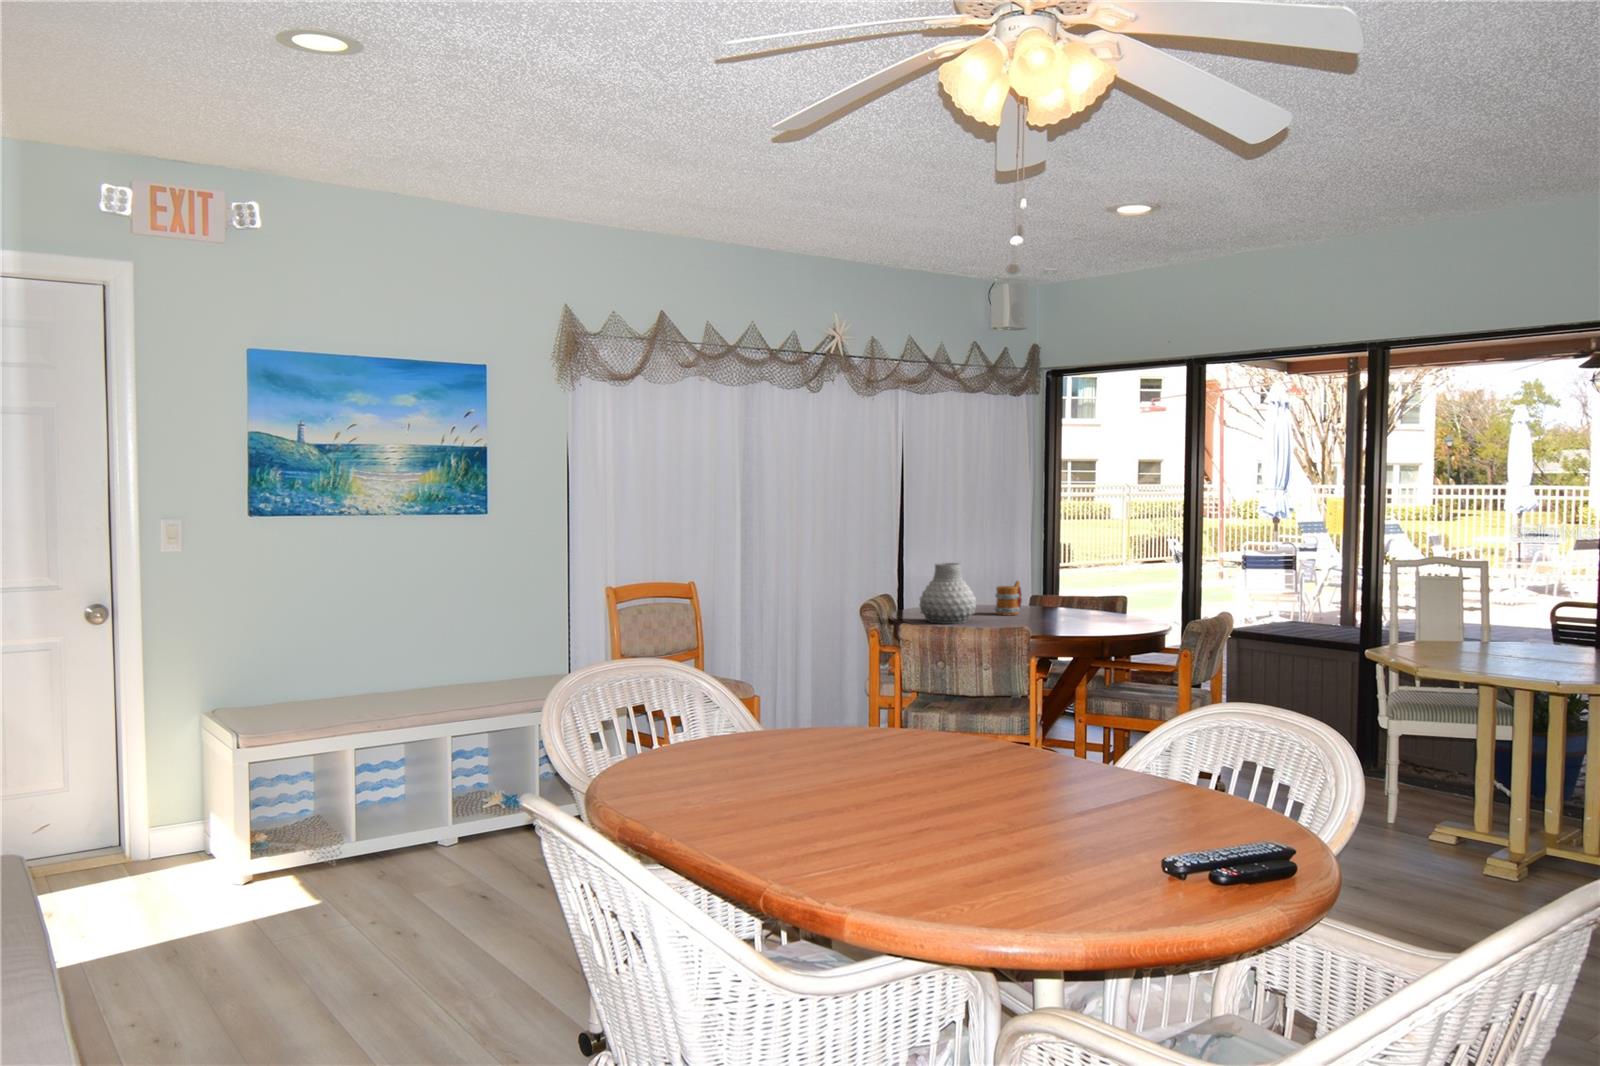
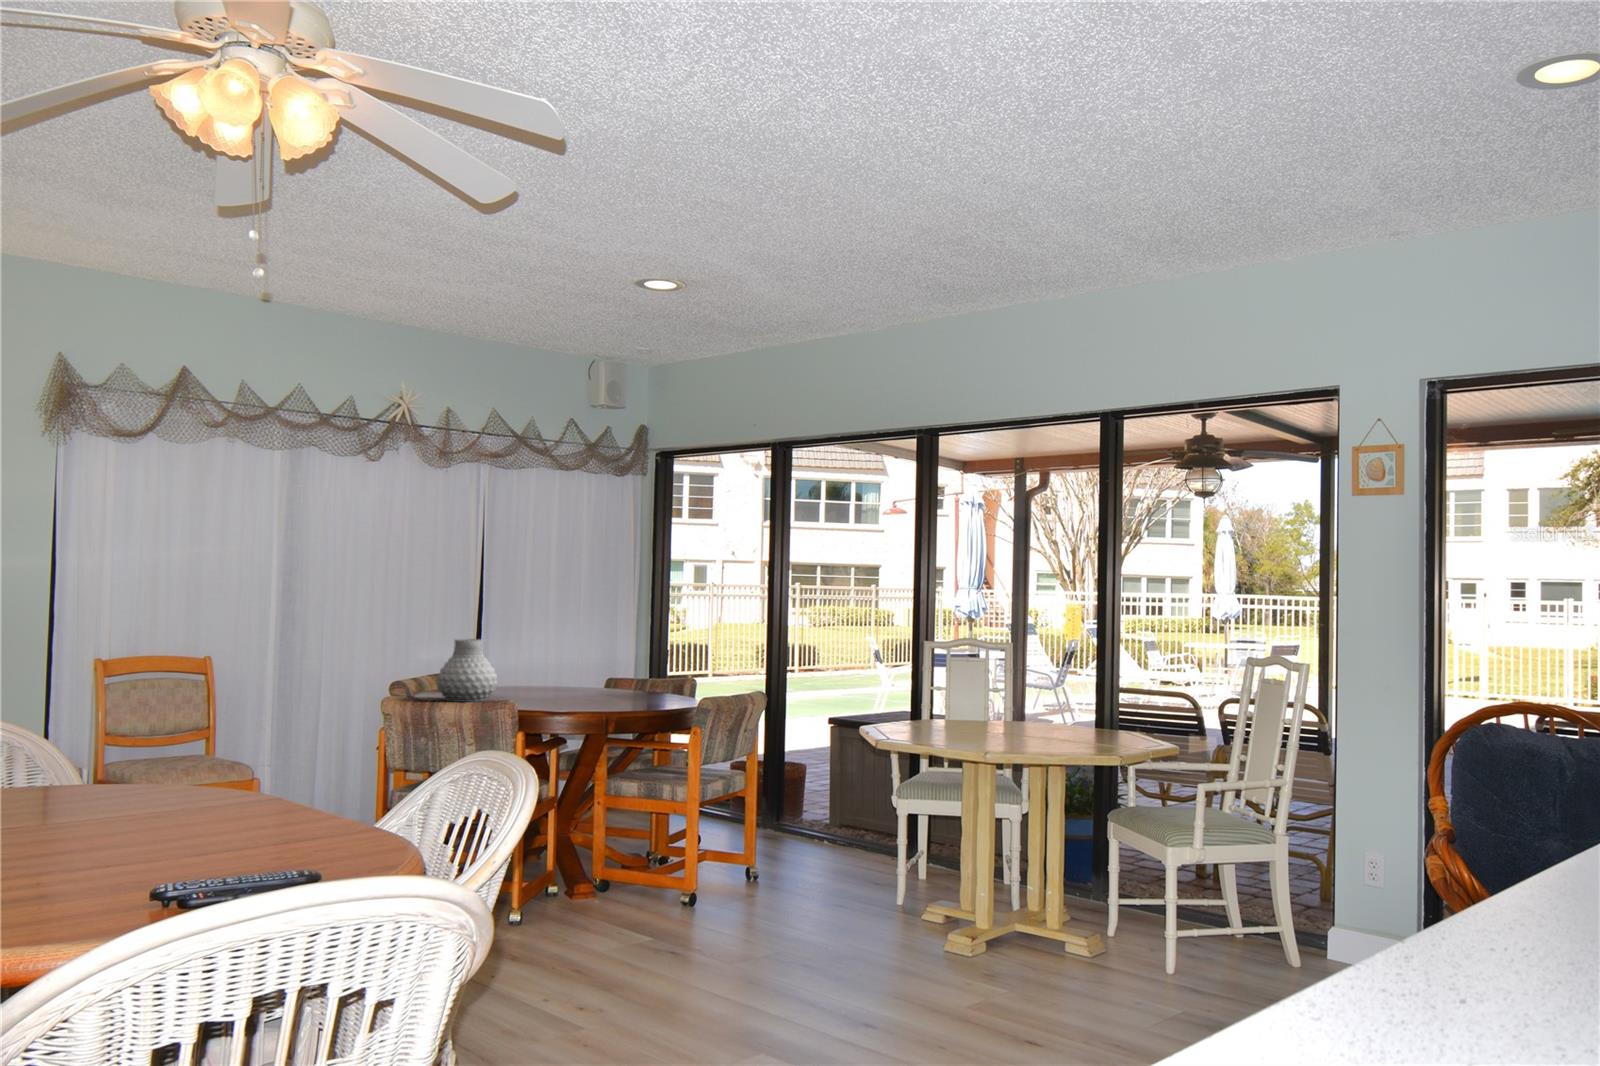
mug: present [995,581,1022,616] -> none [534,661,566,696]

